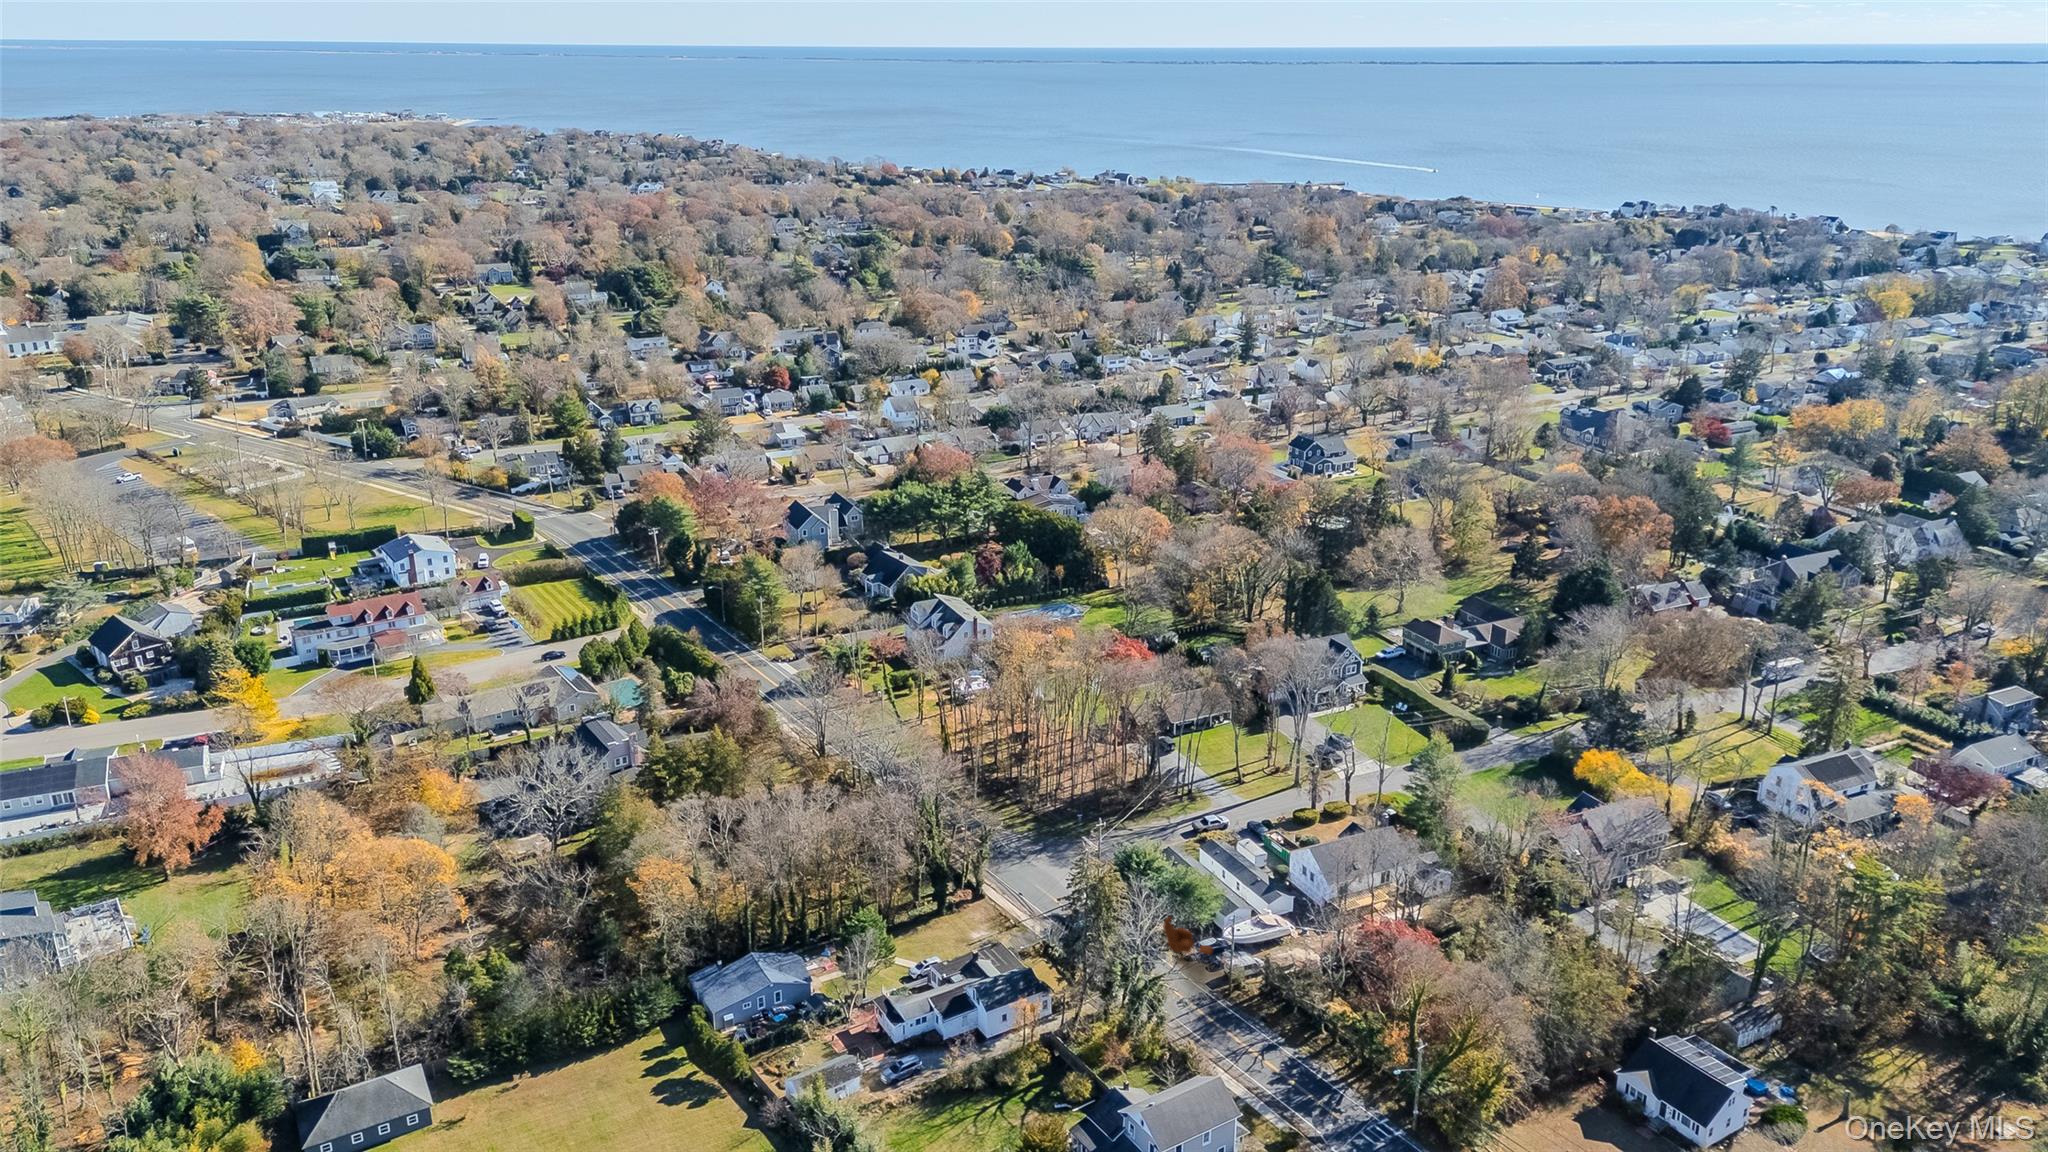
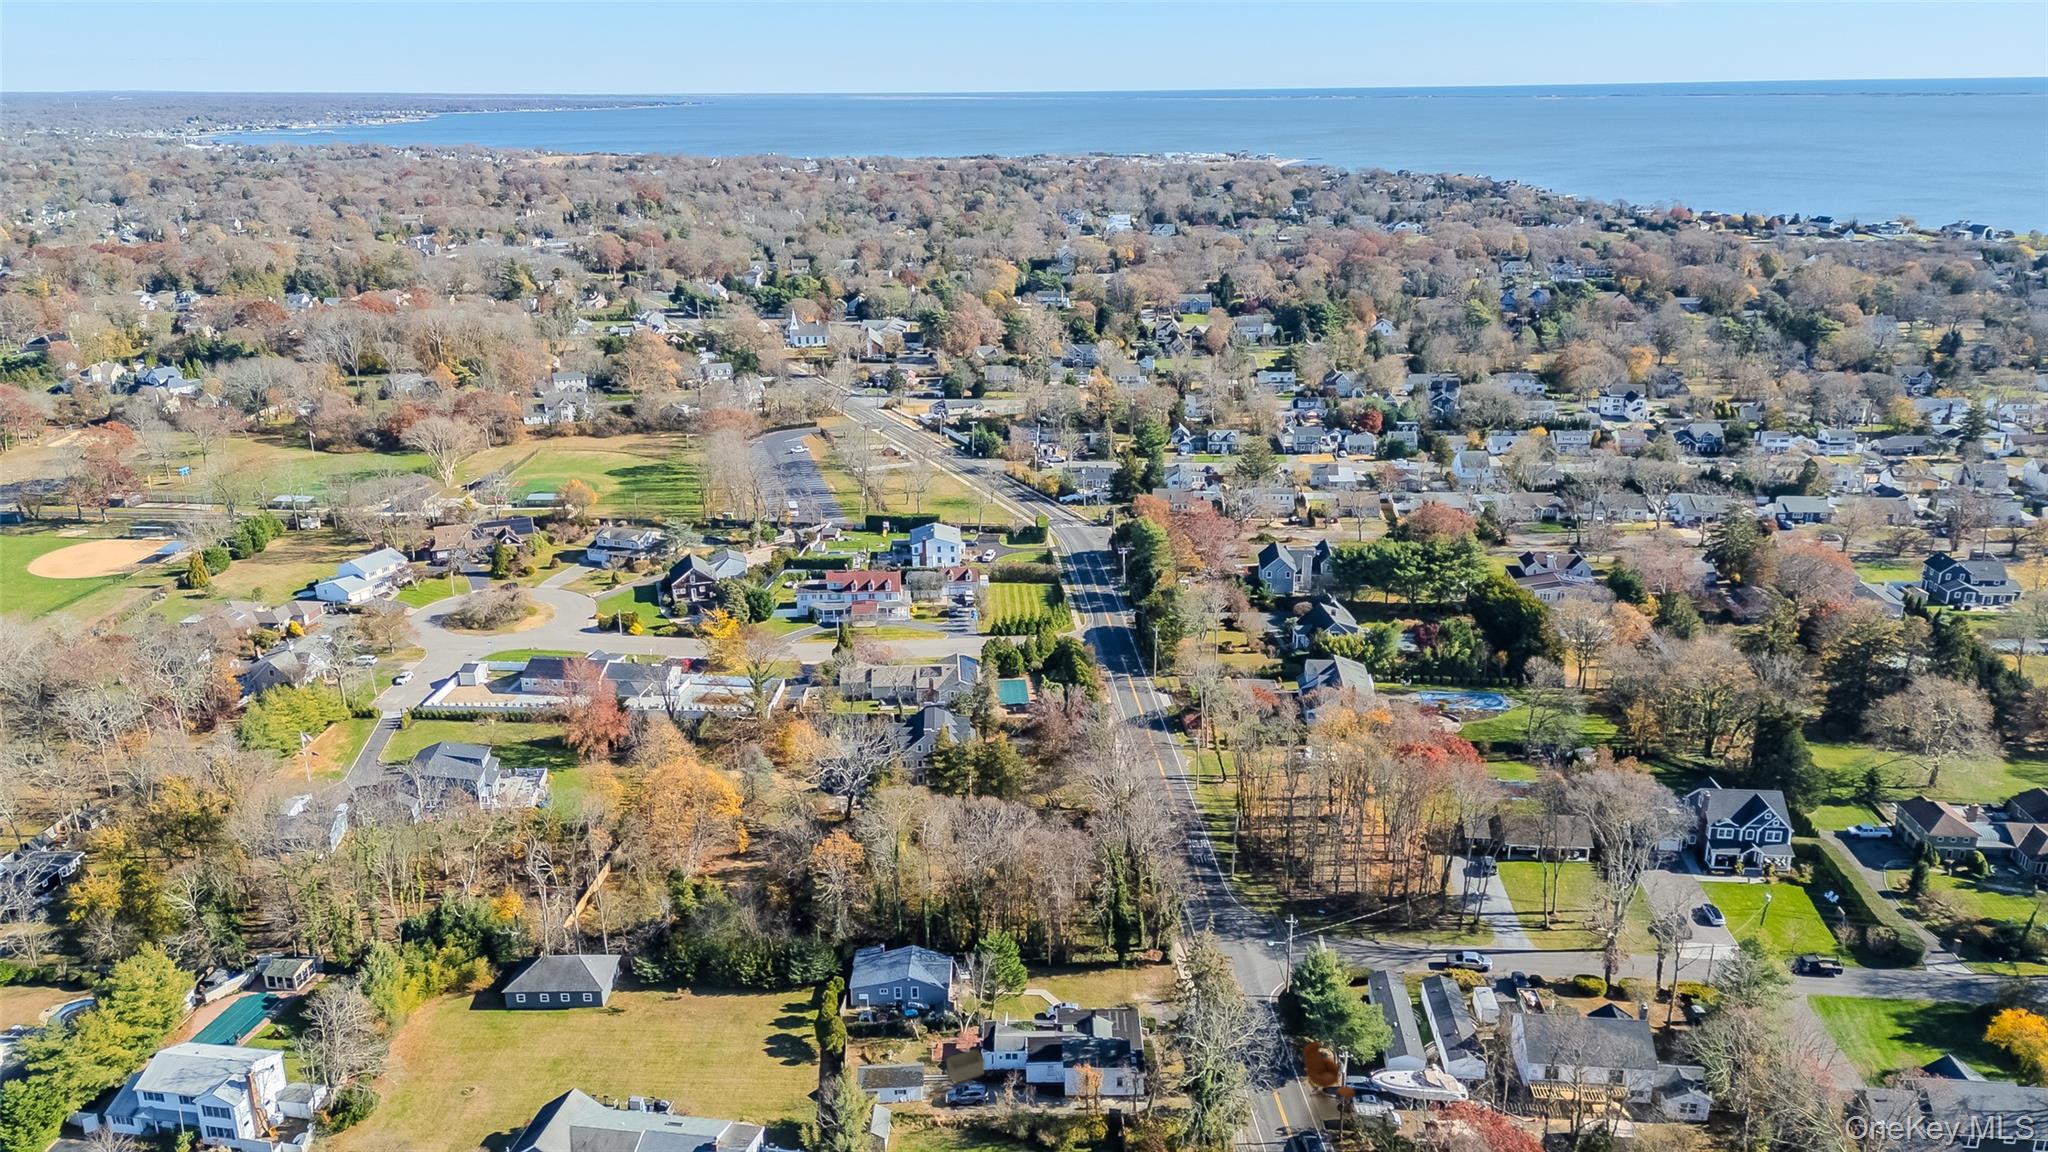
storage bin: none [867,1024,903,1063] -> present [946,1049,985,1083]

